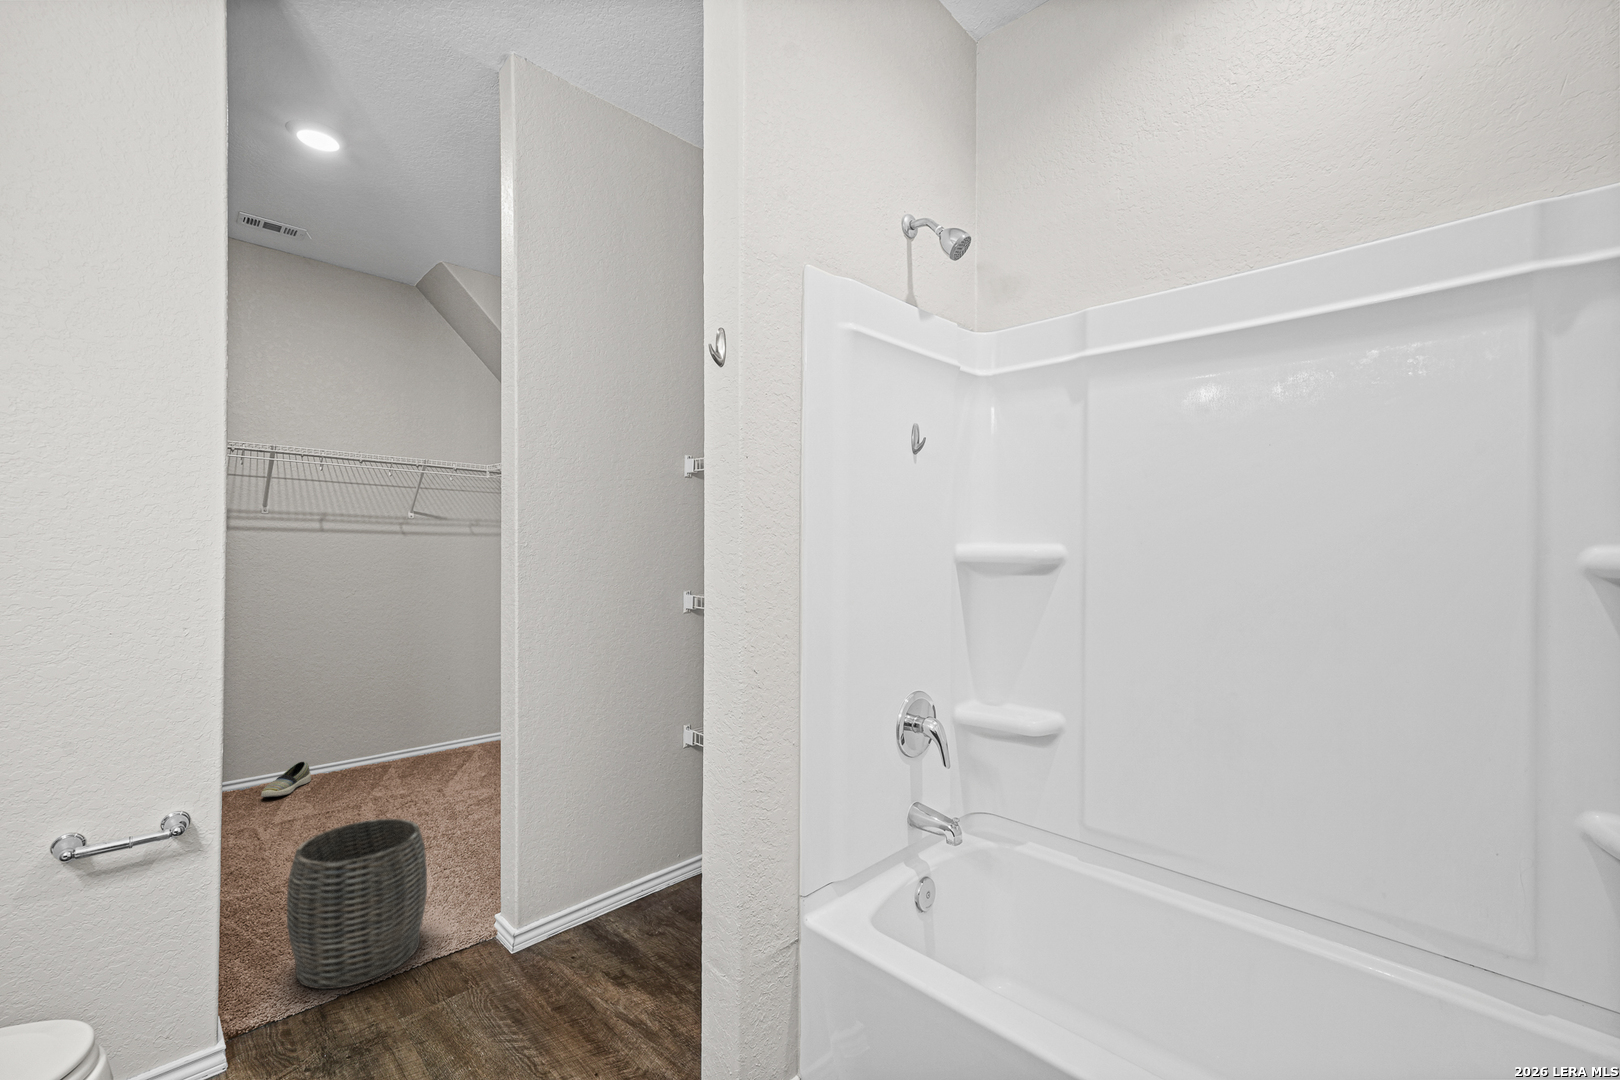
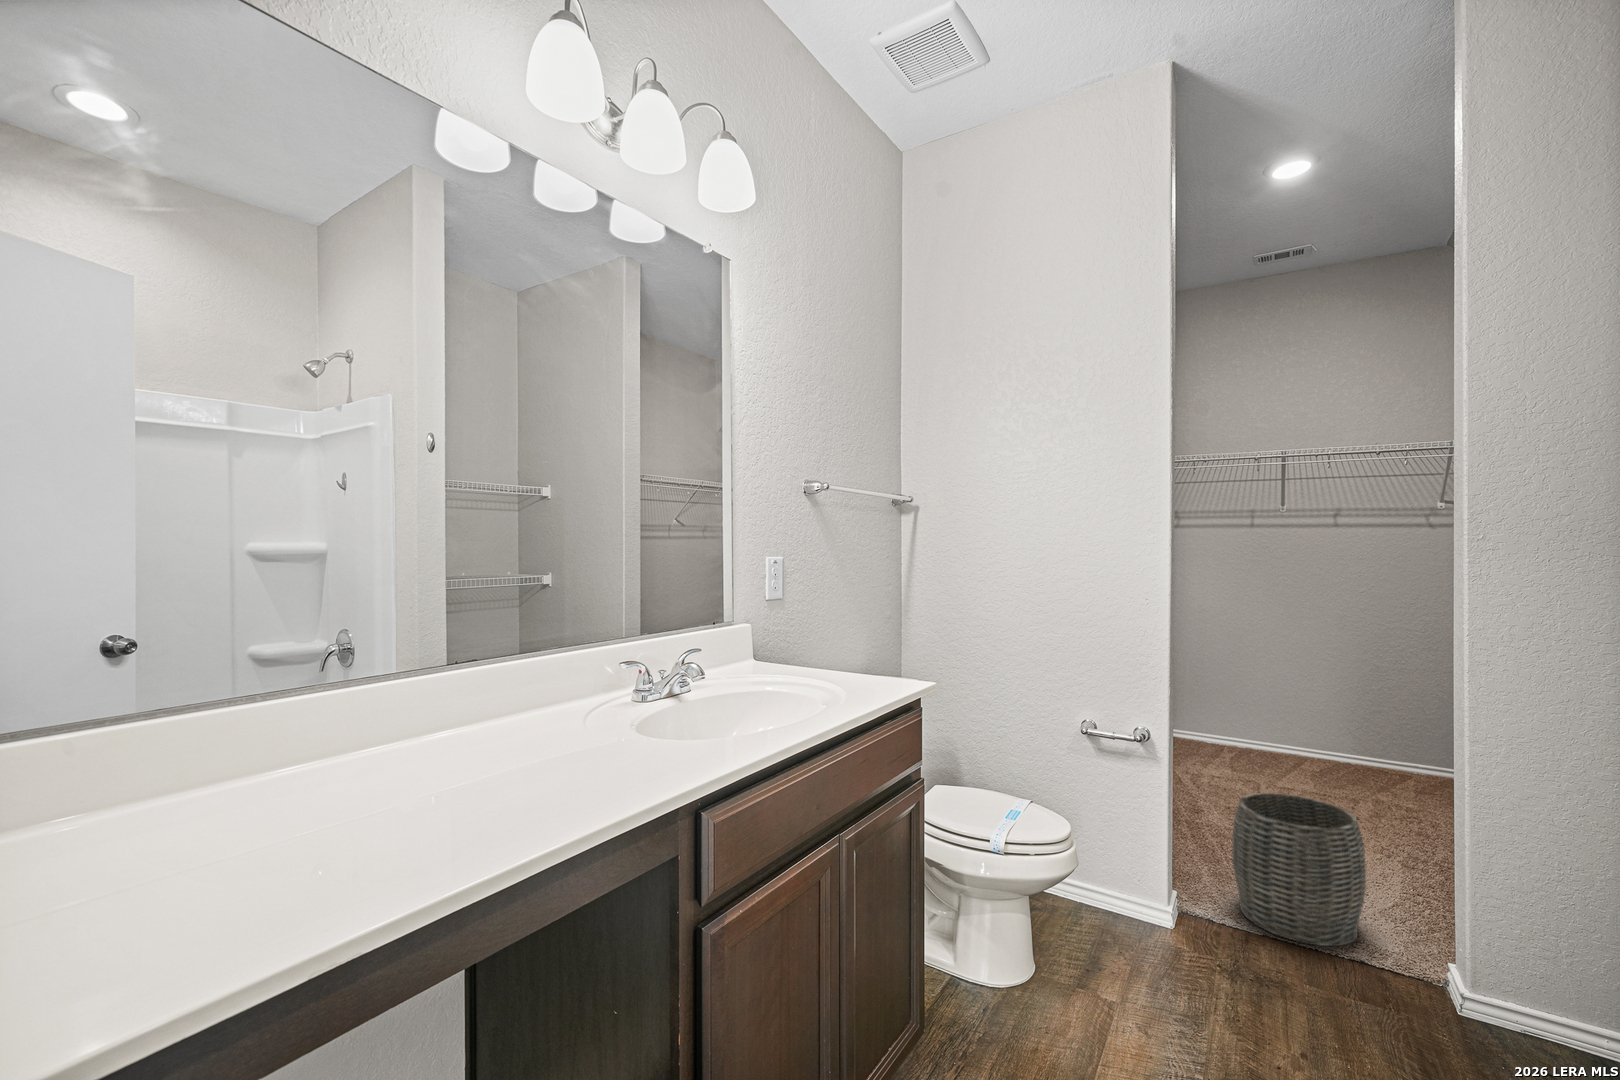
shoe: present [261,762,311,797] -> none [1274,745,1323,770]

